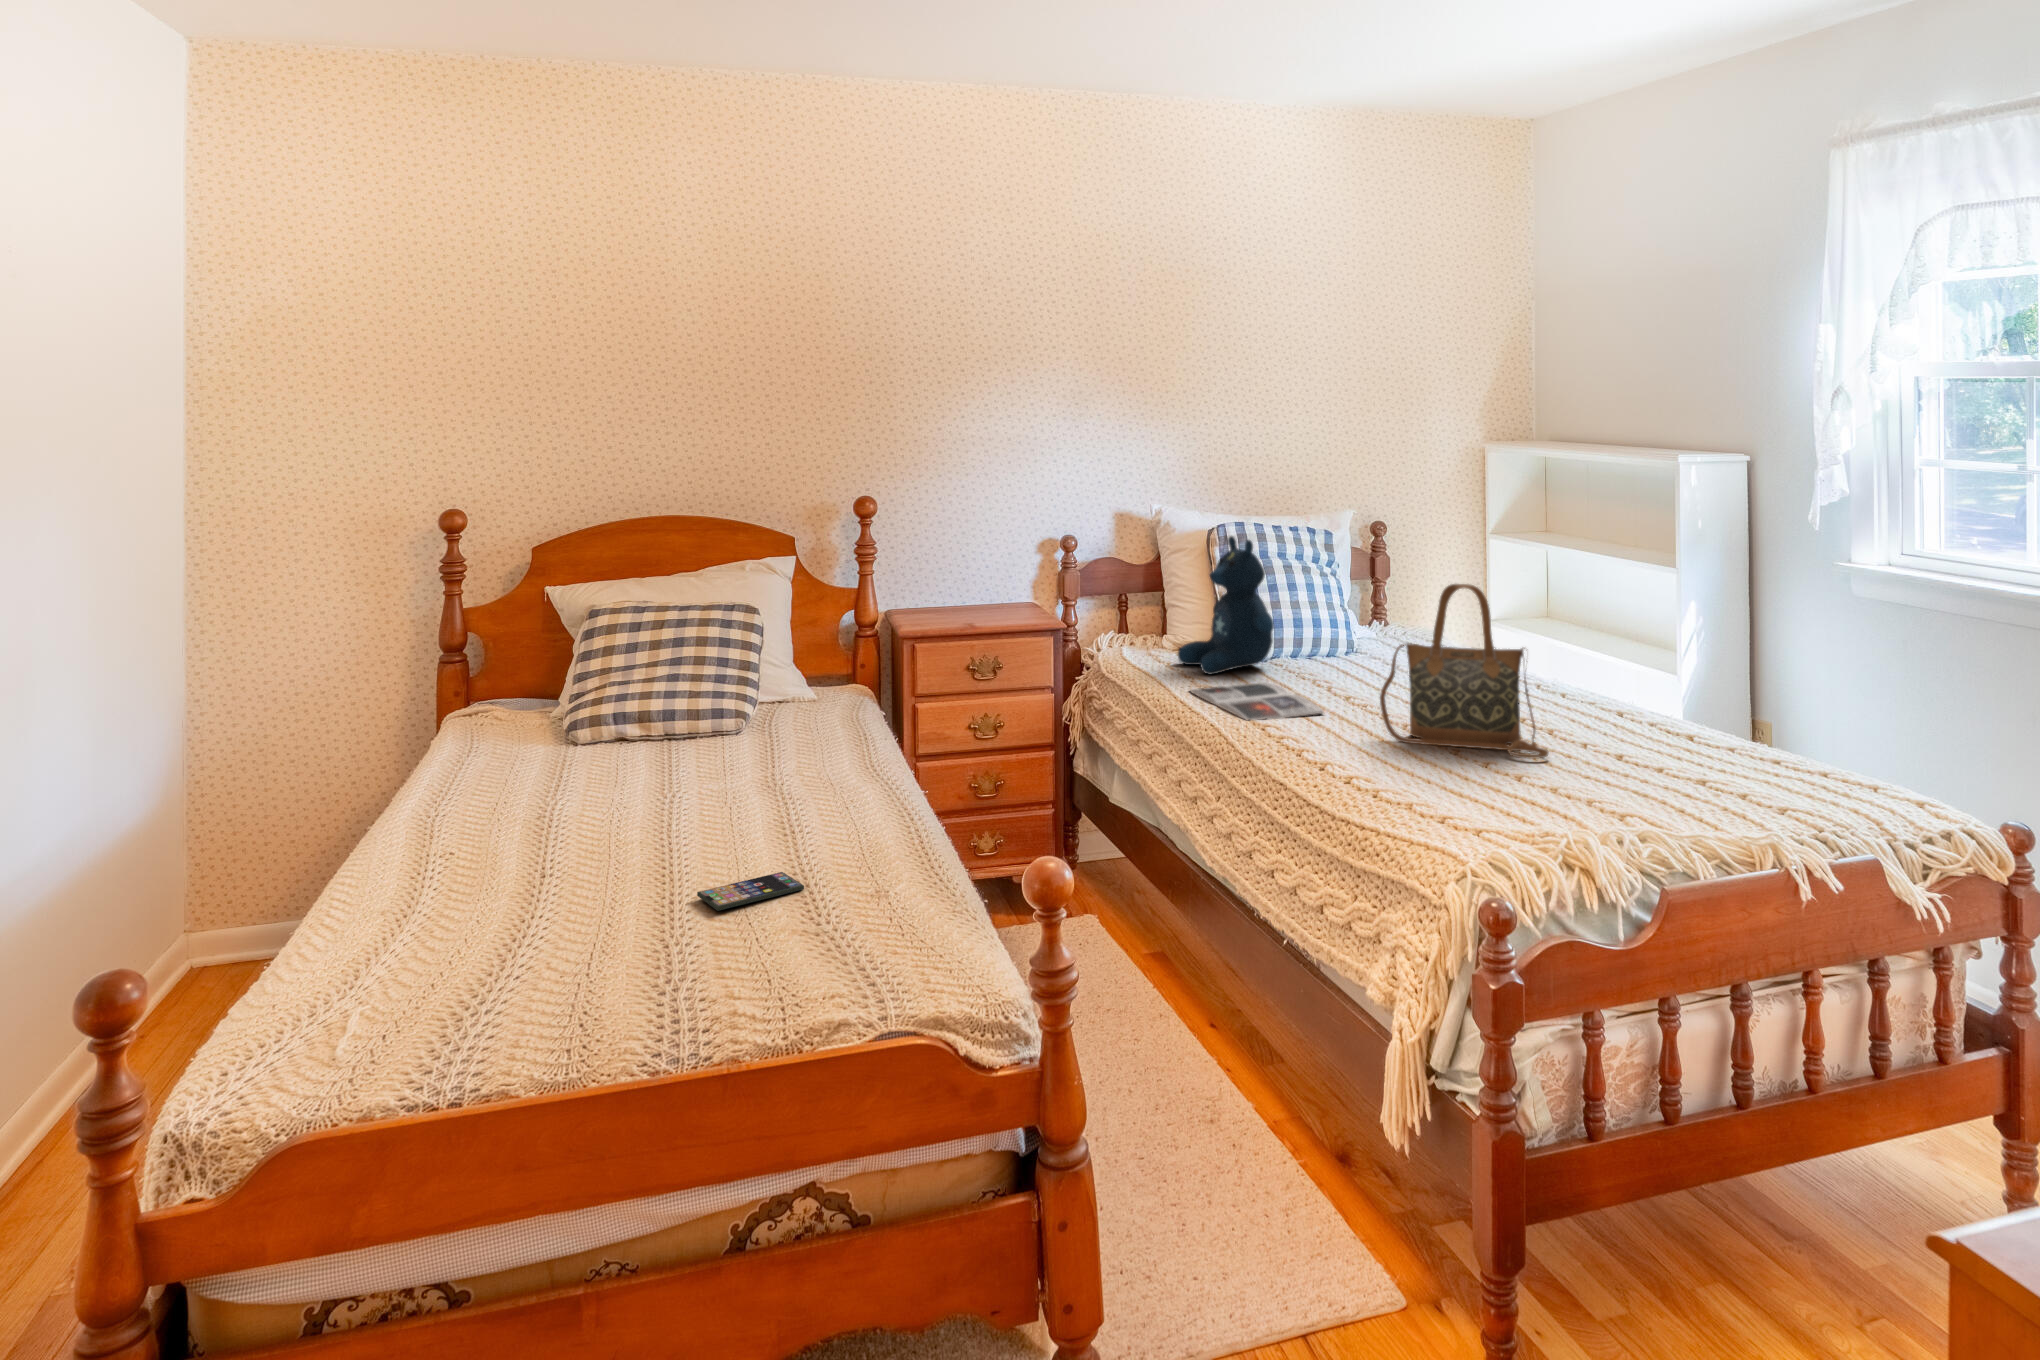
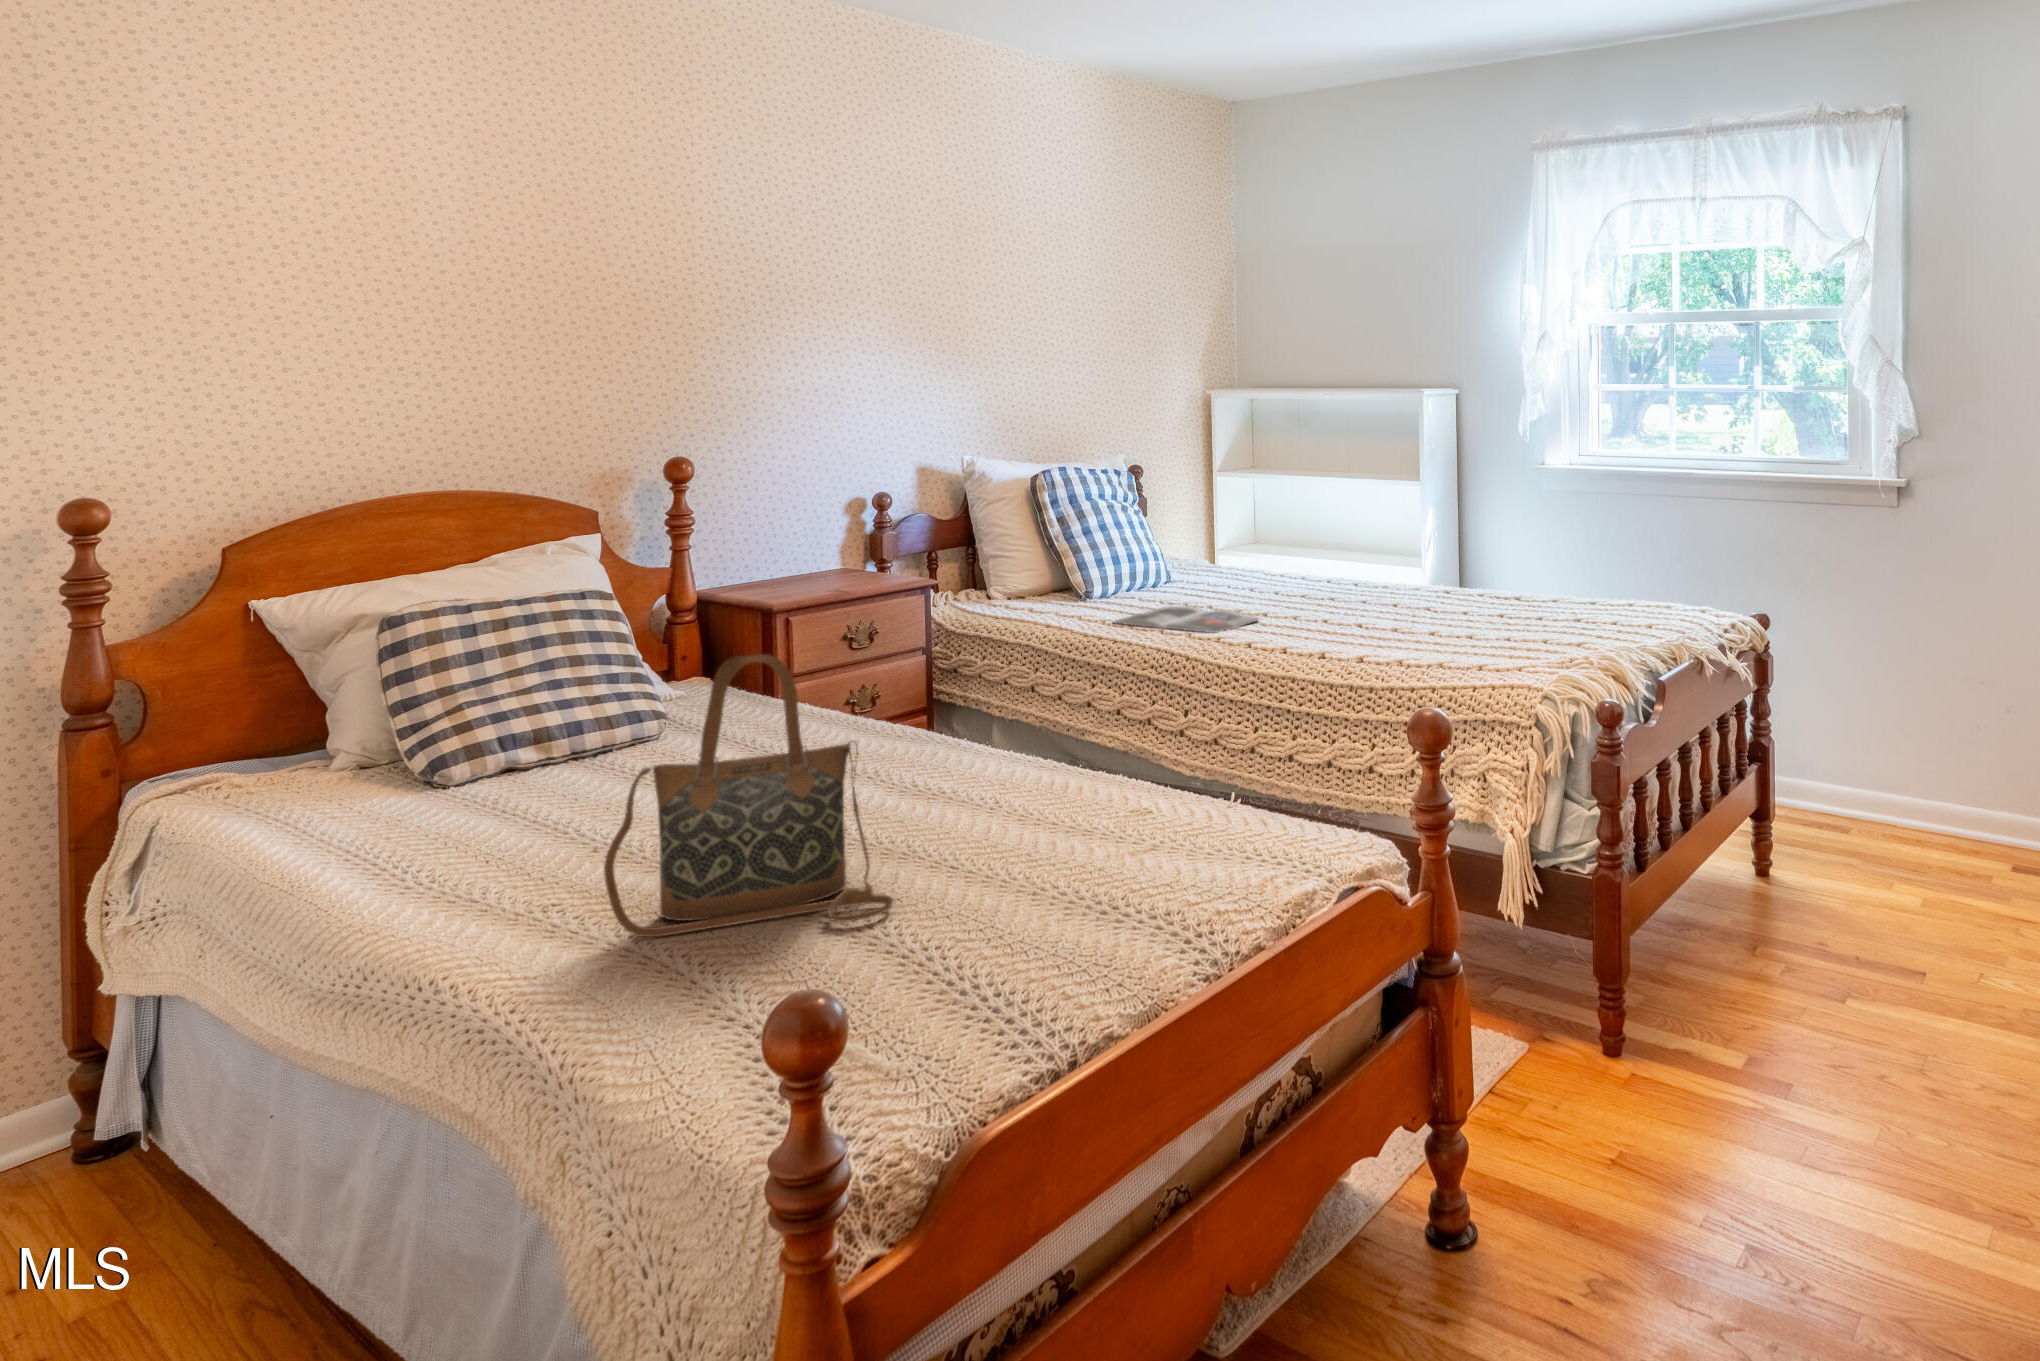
stuffed bear: present [1178,536,1274,674] -> none [1043,476,1147,611]
handbag: present [1380,584,1549,758] -> present [604,654,893,937]
smartphone: present [697,872,804,911] -> none [984,817,1074,857]

